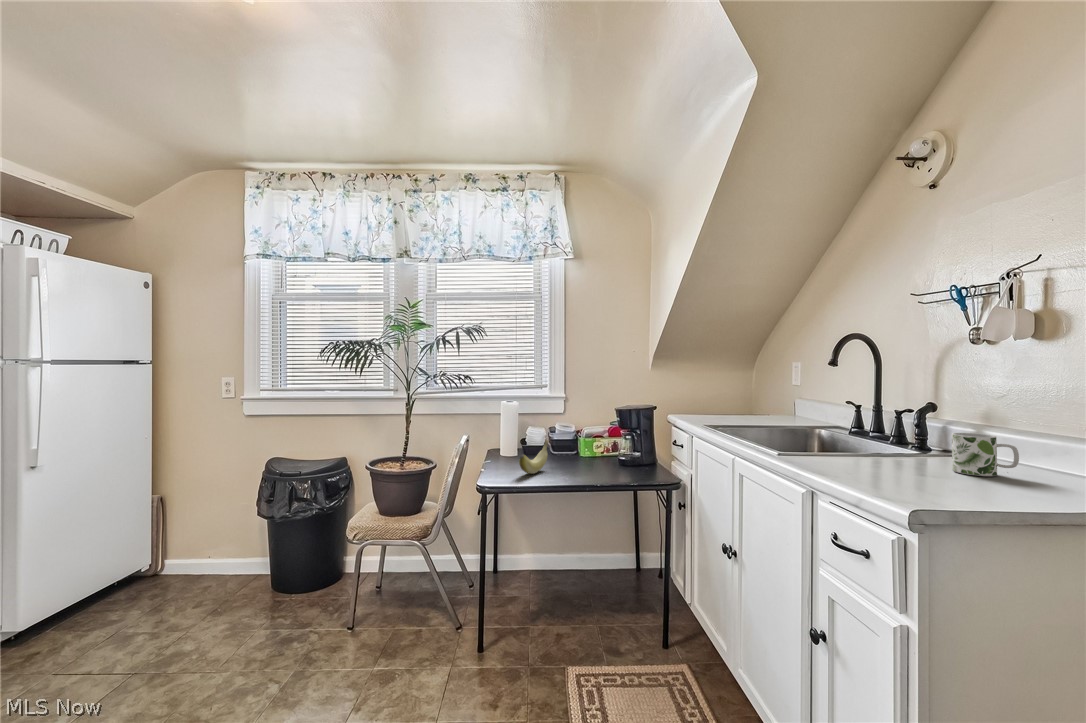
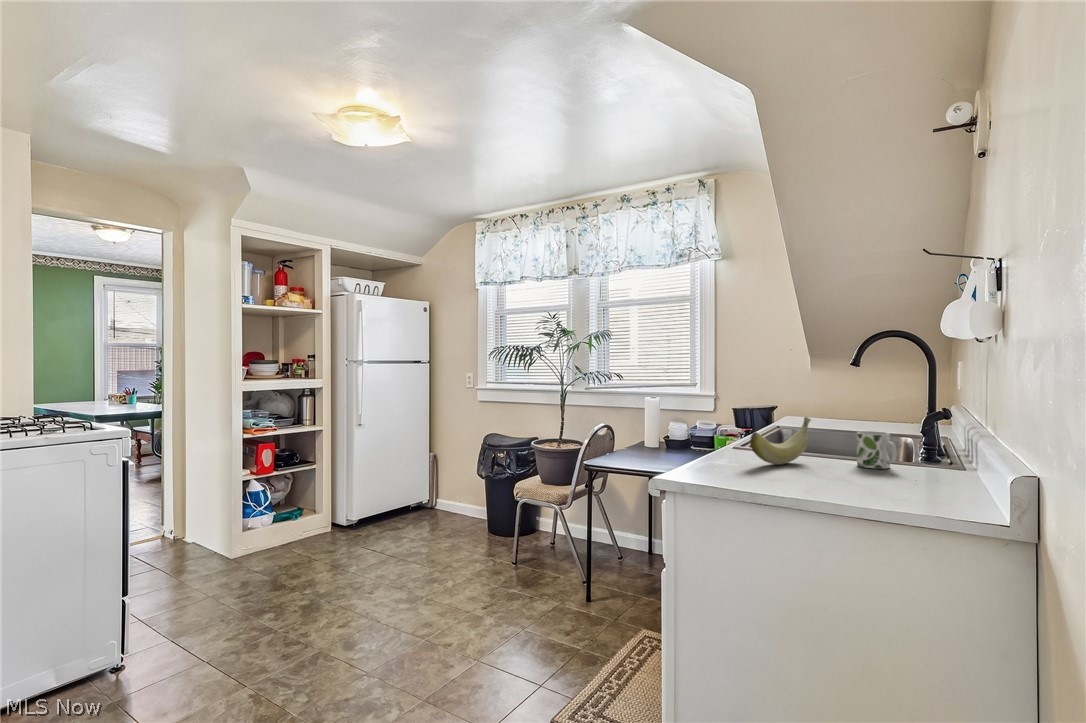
banana: present [519,440,549,474] -> present [750,417,811,465]

